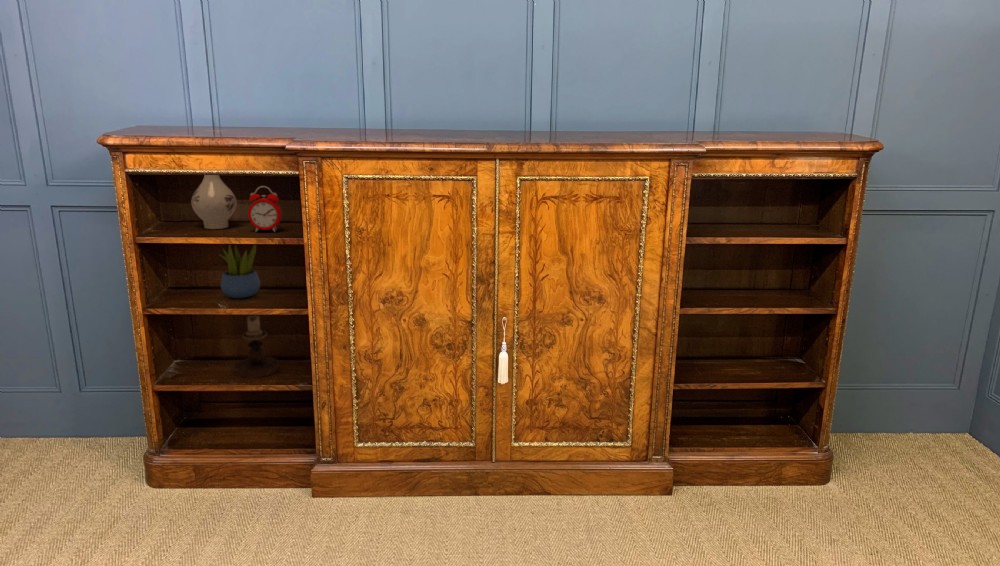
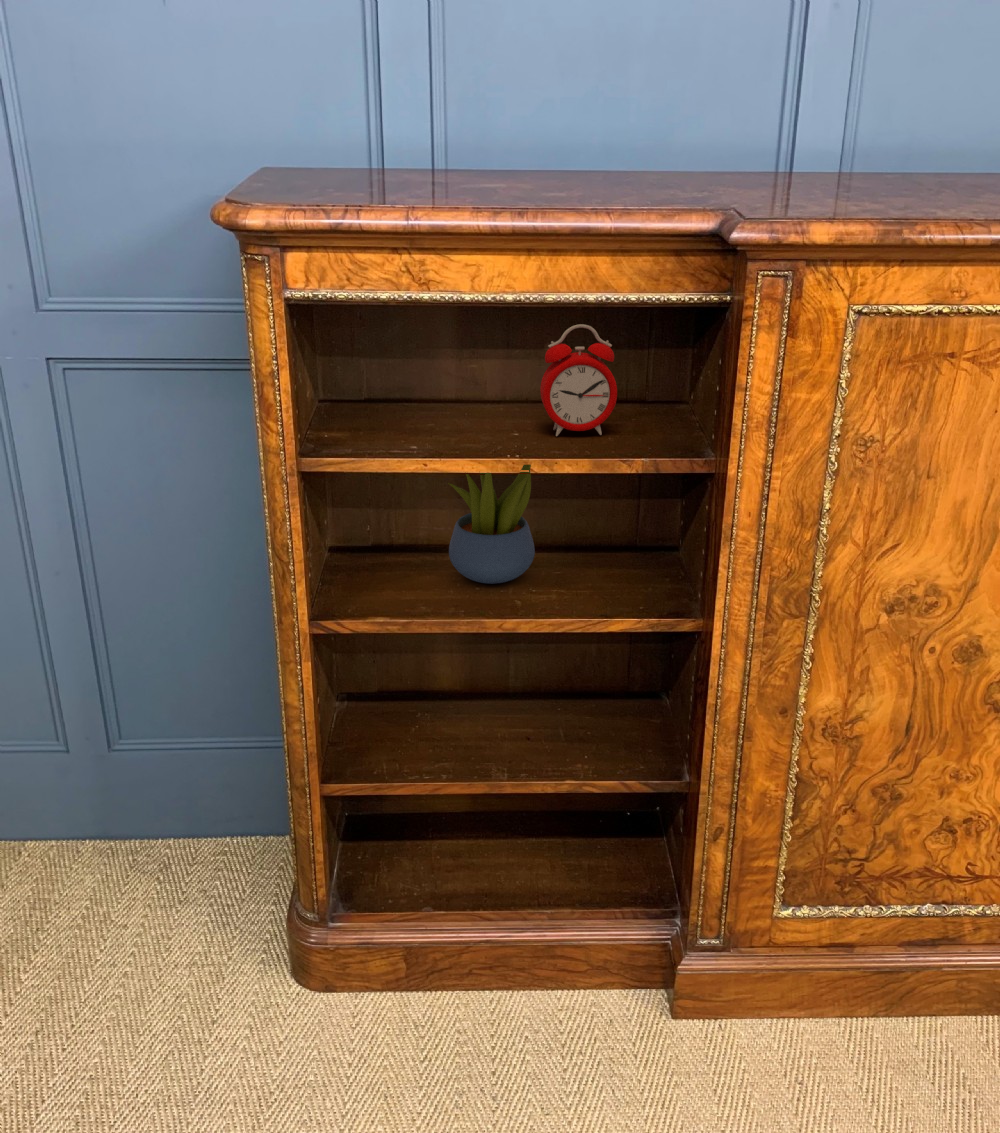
vase: present [191,174,237,229] -> none [395,237,496,428]
candlestick: present [235,315,280,378] -> none [464,614,558,755]

